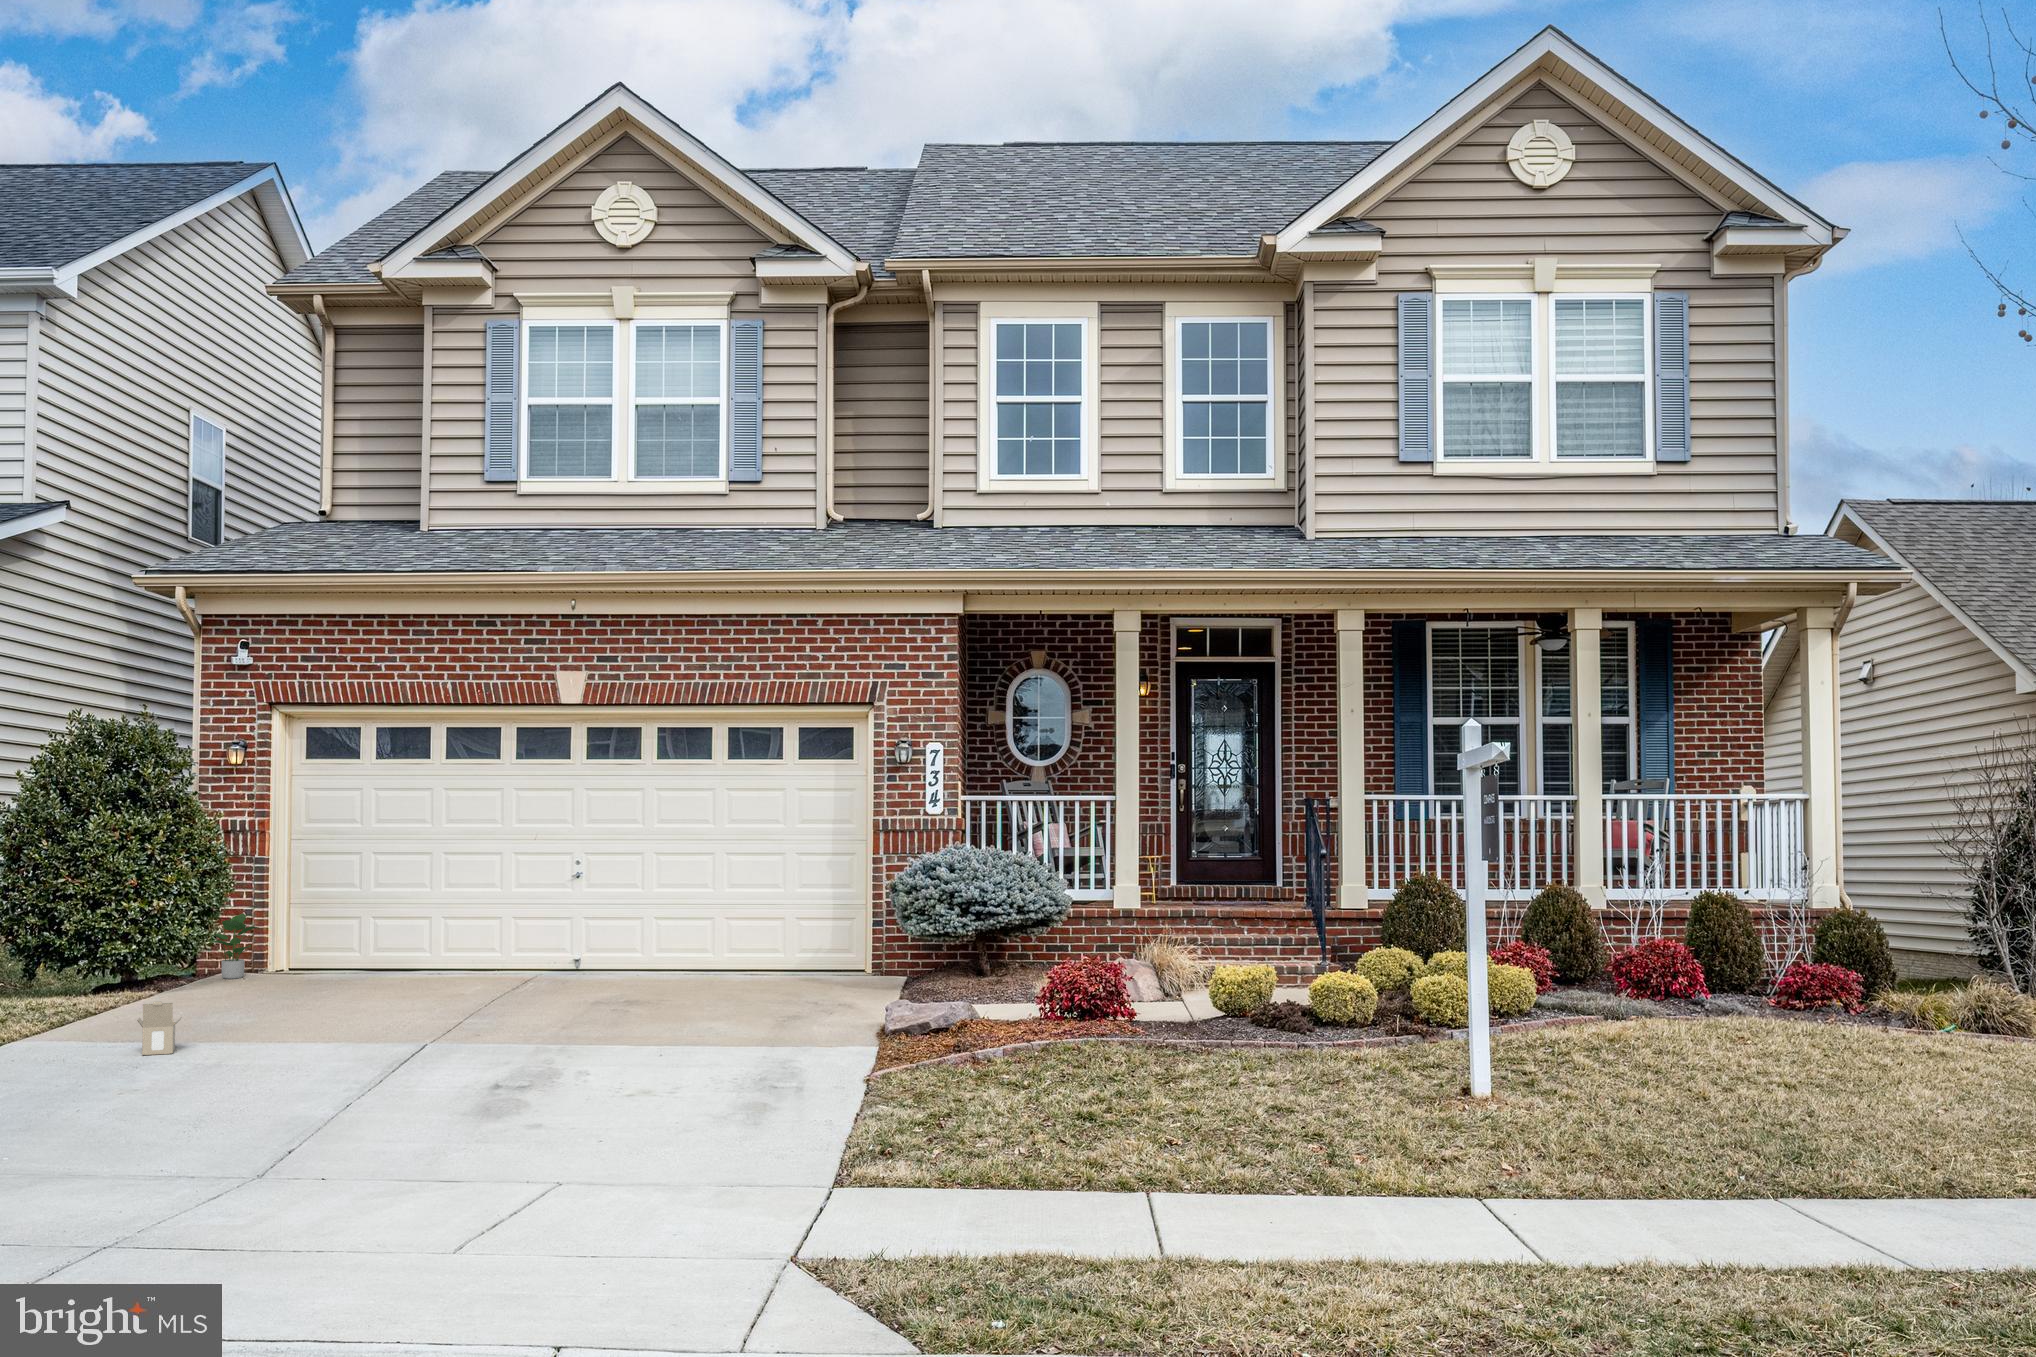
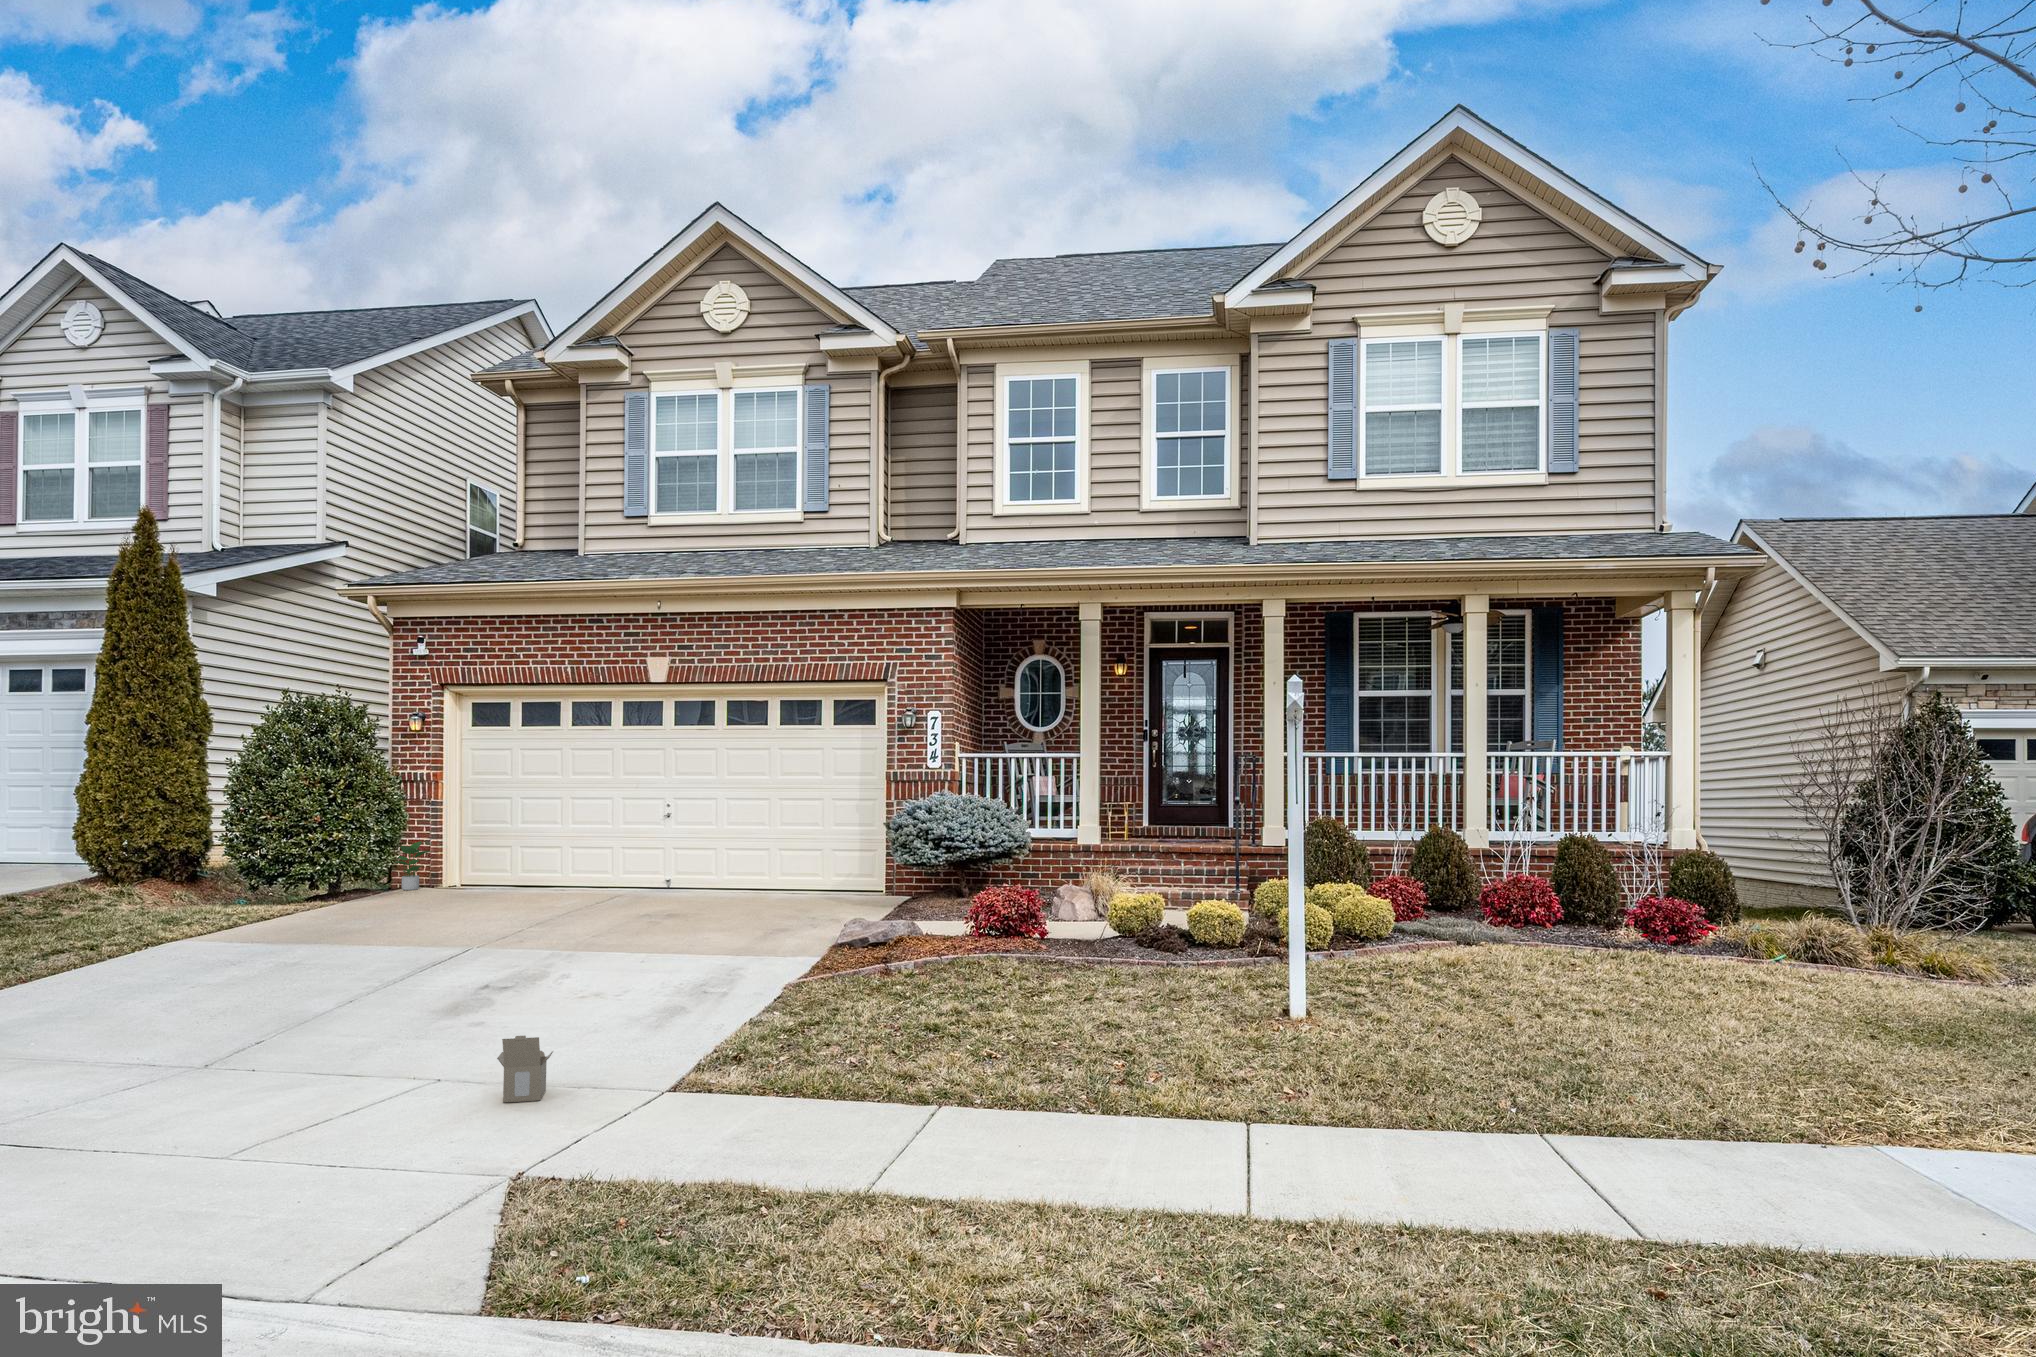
cardboard box: present [137,1002,181,1055] -> present [497,1036,553,1103]

